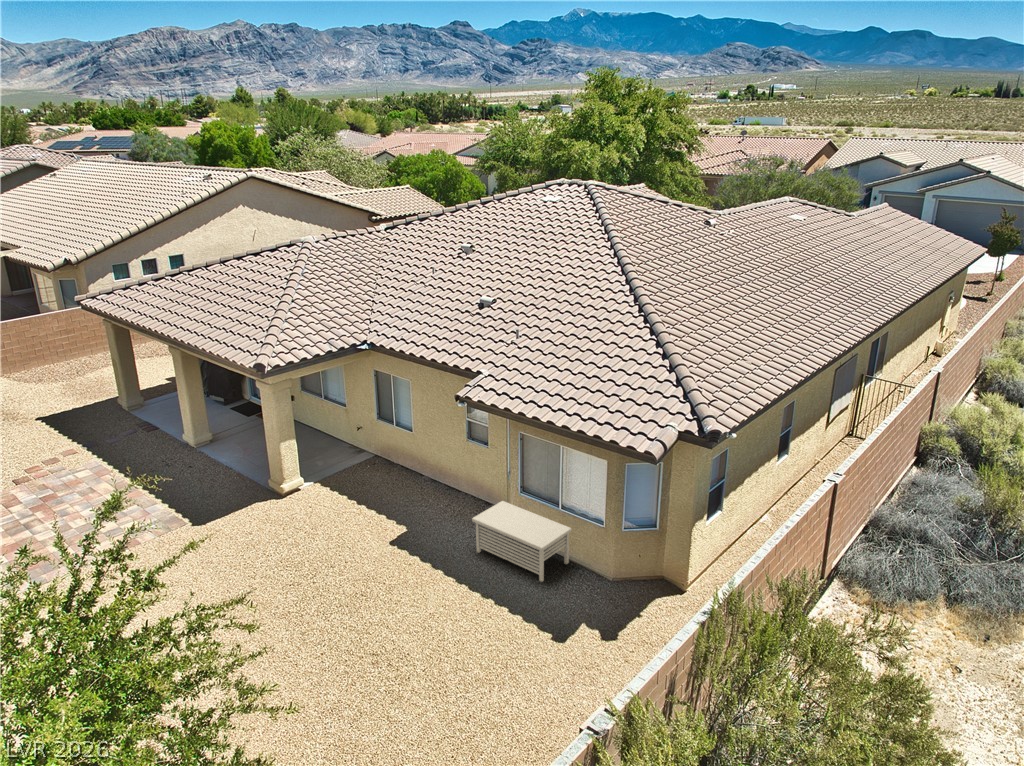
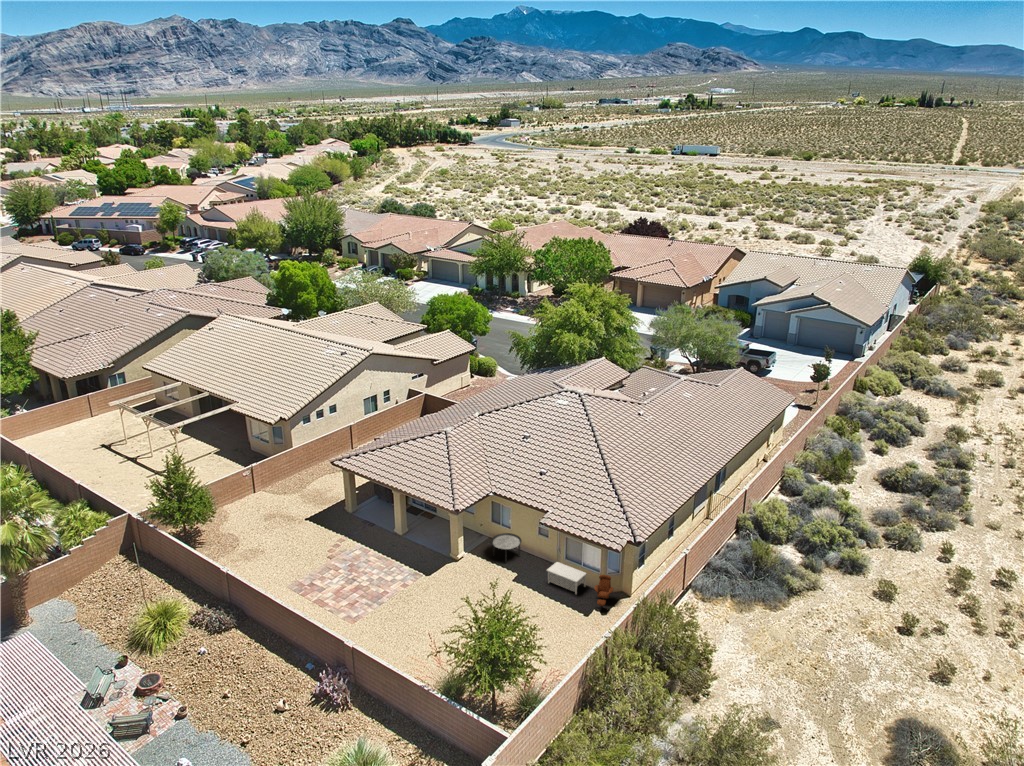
round table: none [359,440,430,507] -> present [491,533,522,564]
lounge chair: none [587,532,638,630] -> present [595,575,614,608]

